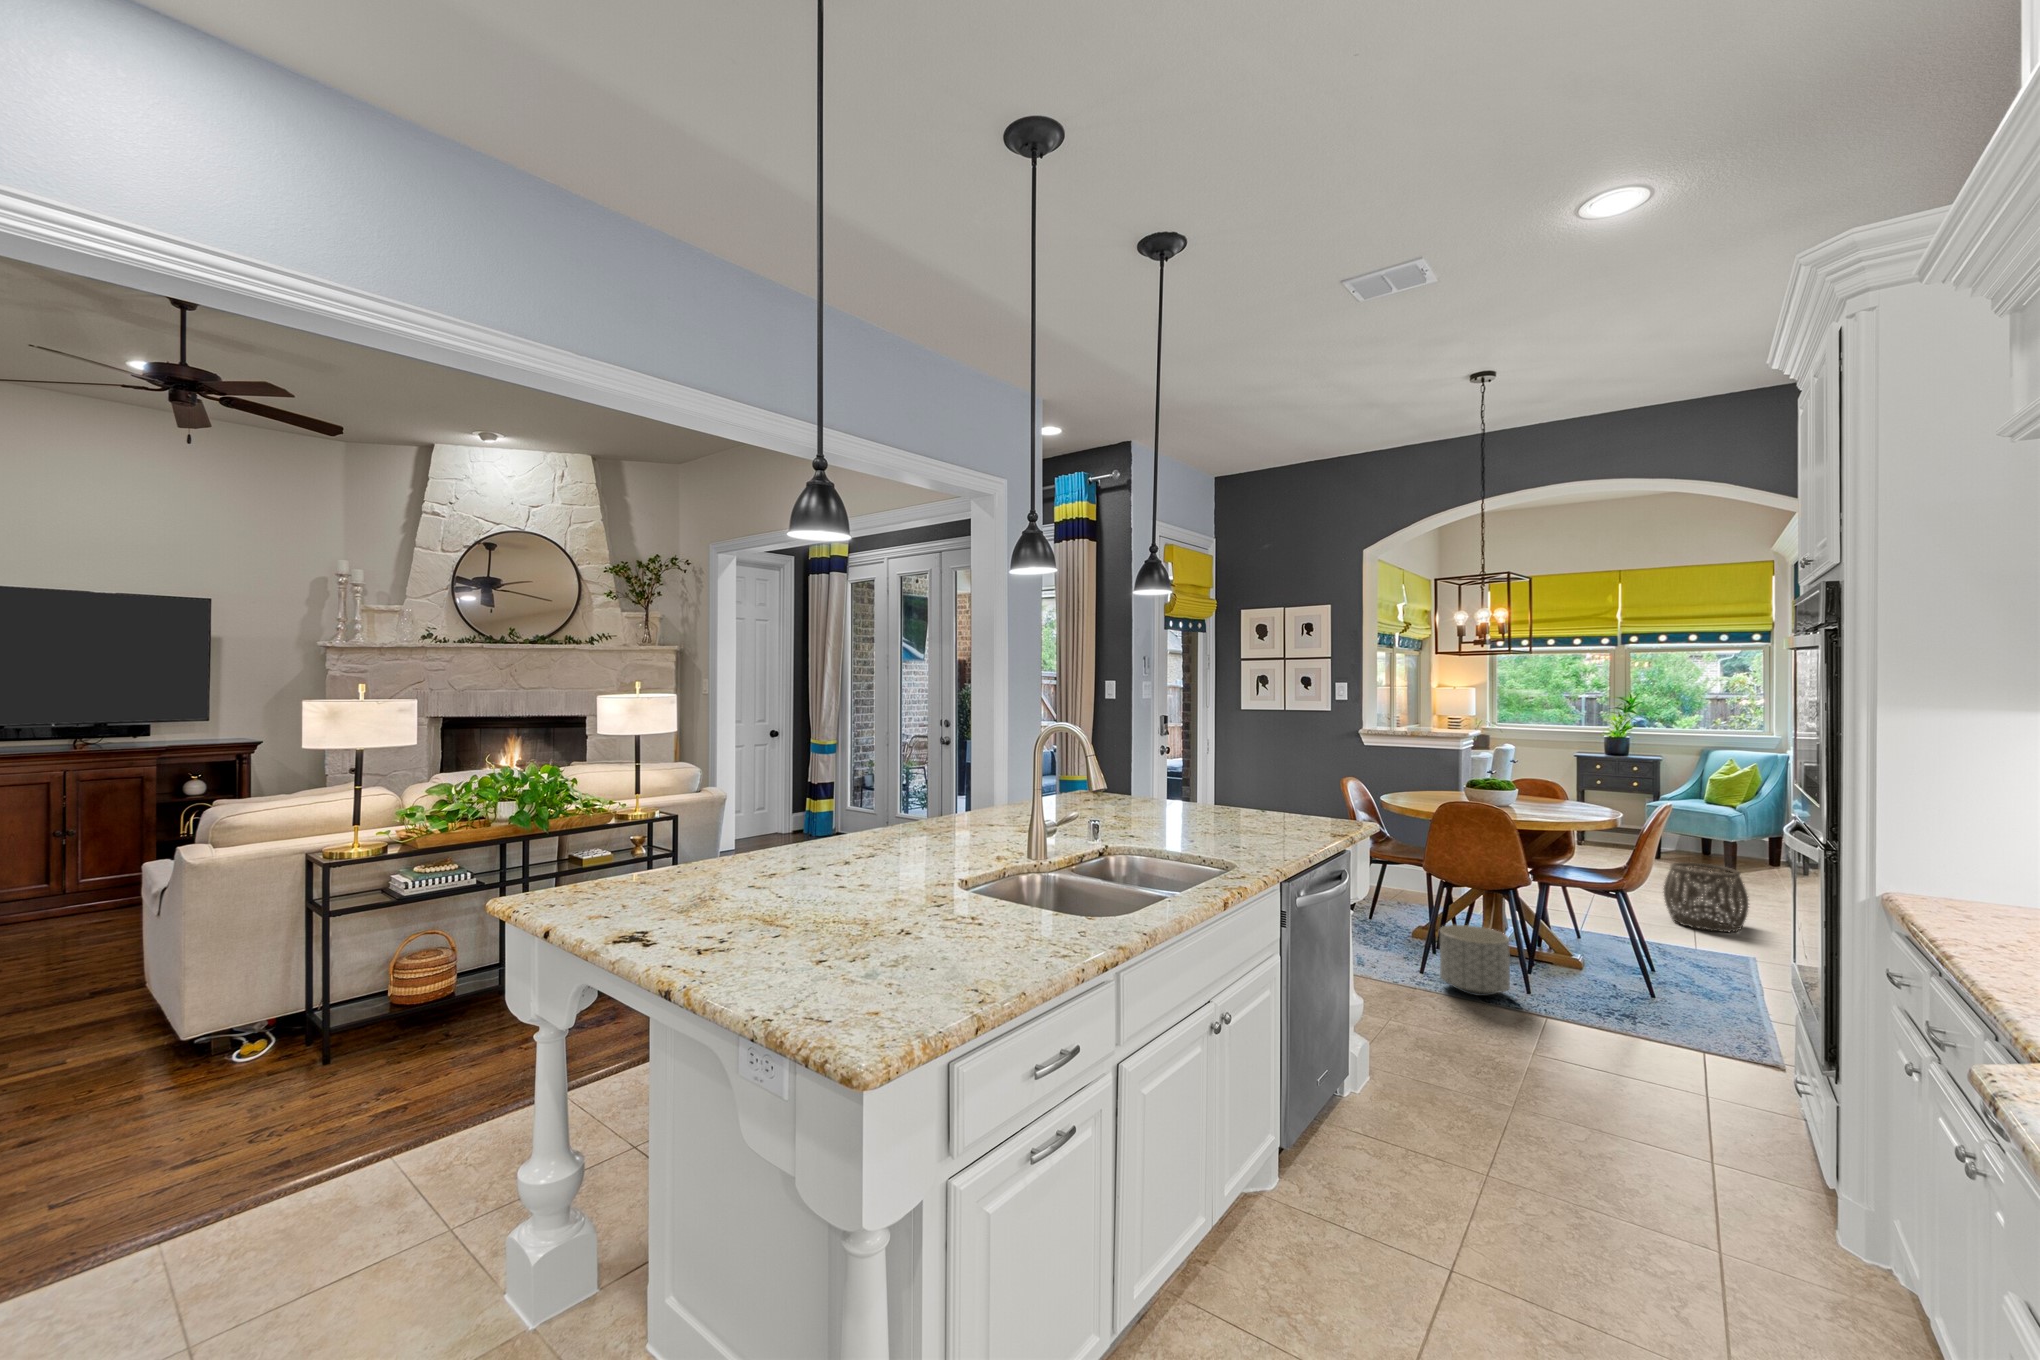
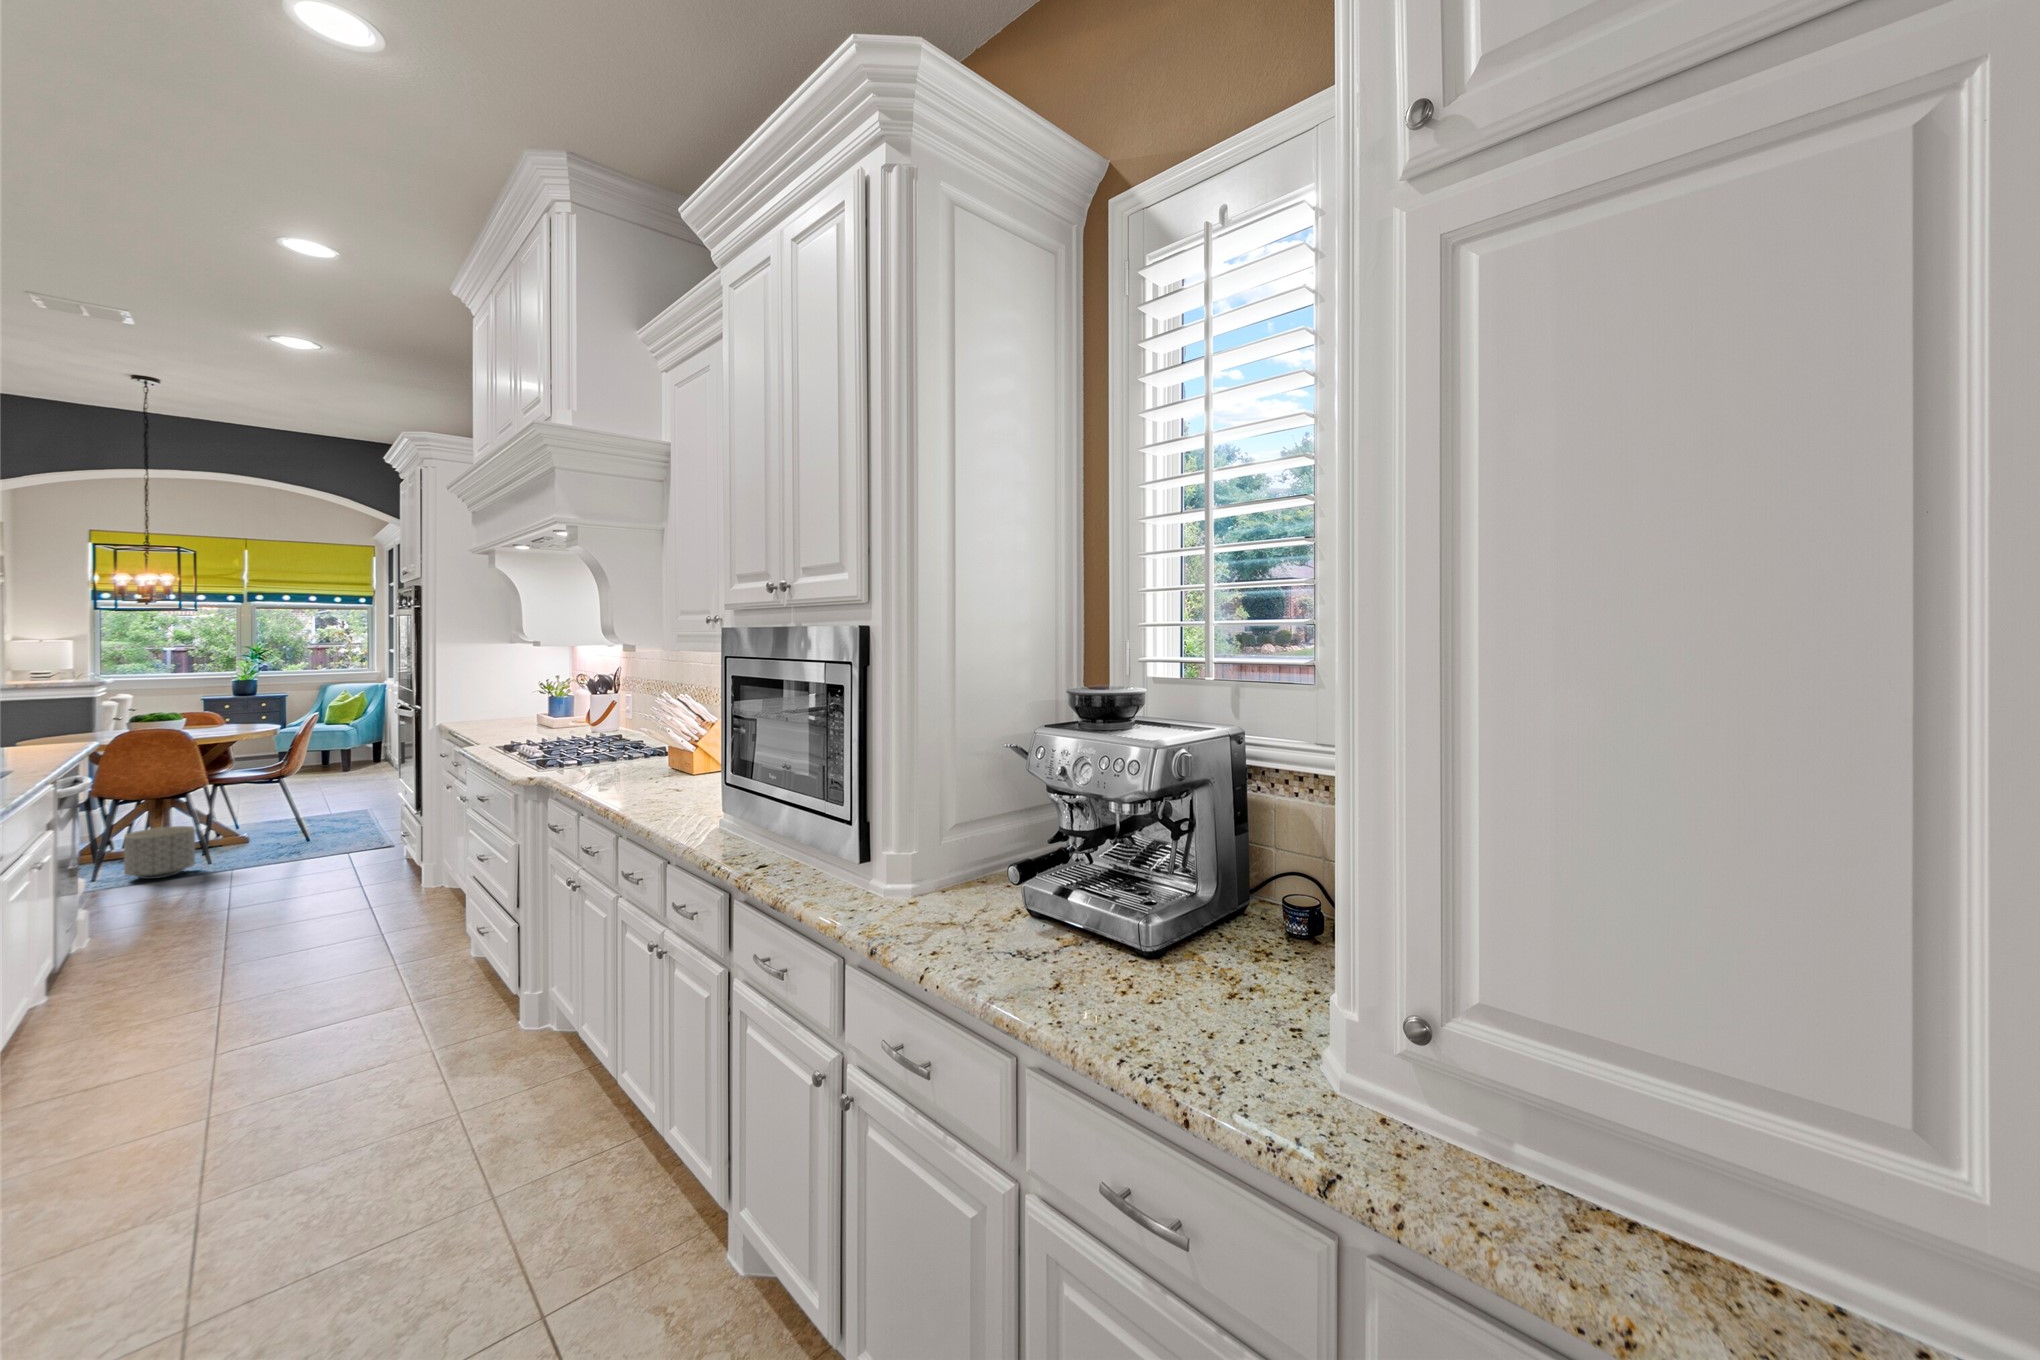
woven basket: present [1663,862,1749,933] -> none [301,760,364,805]

